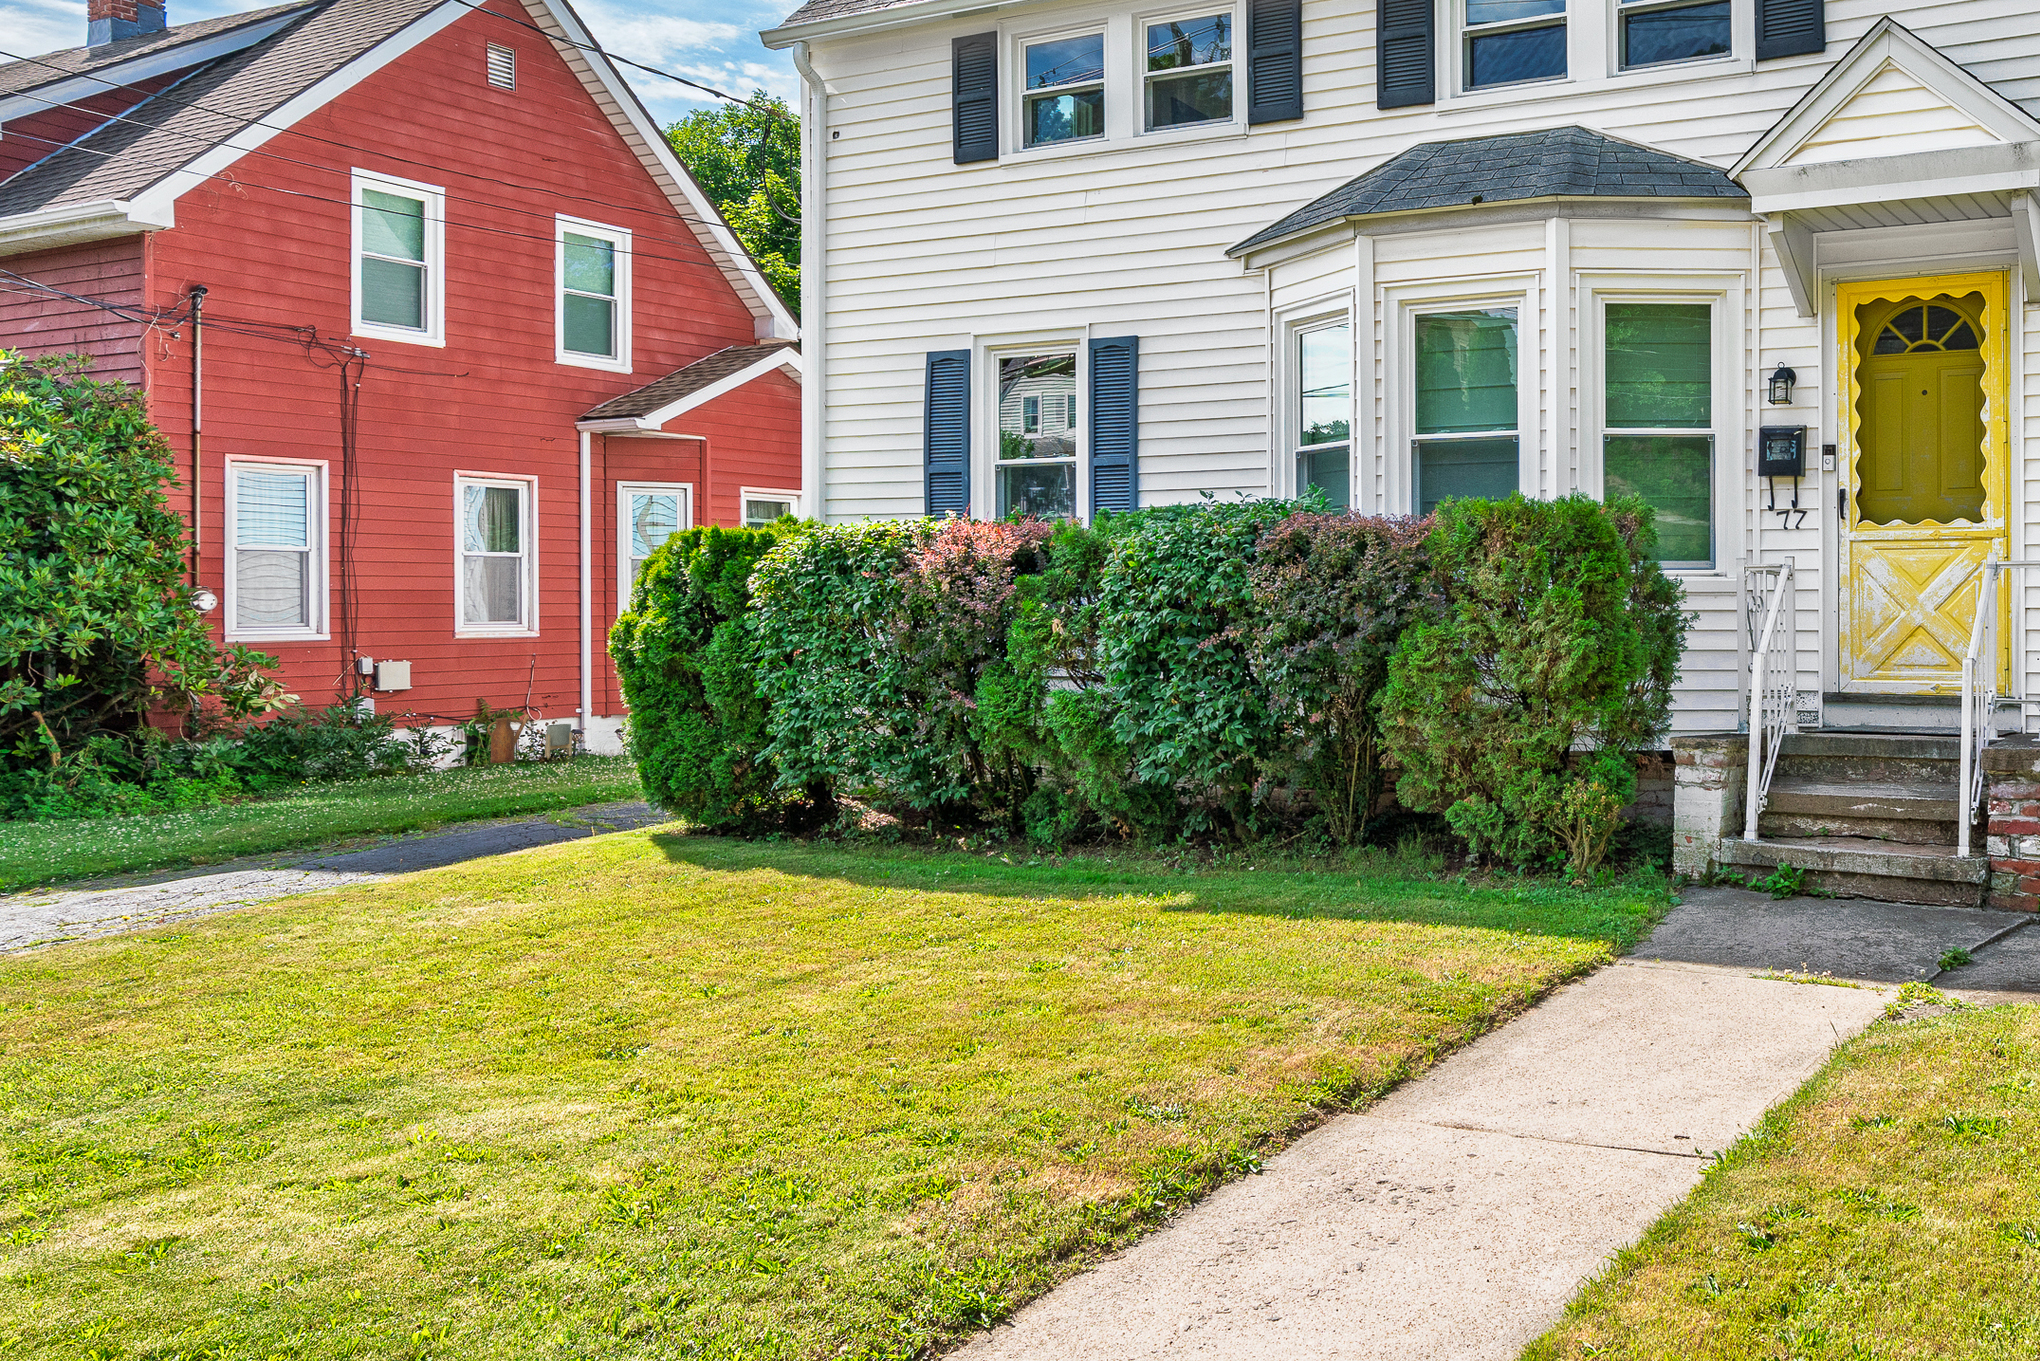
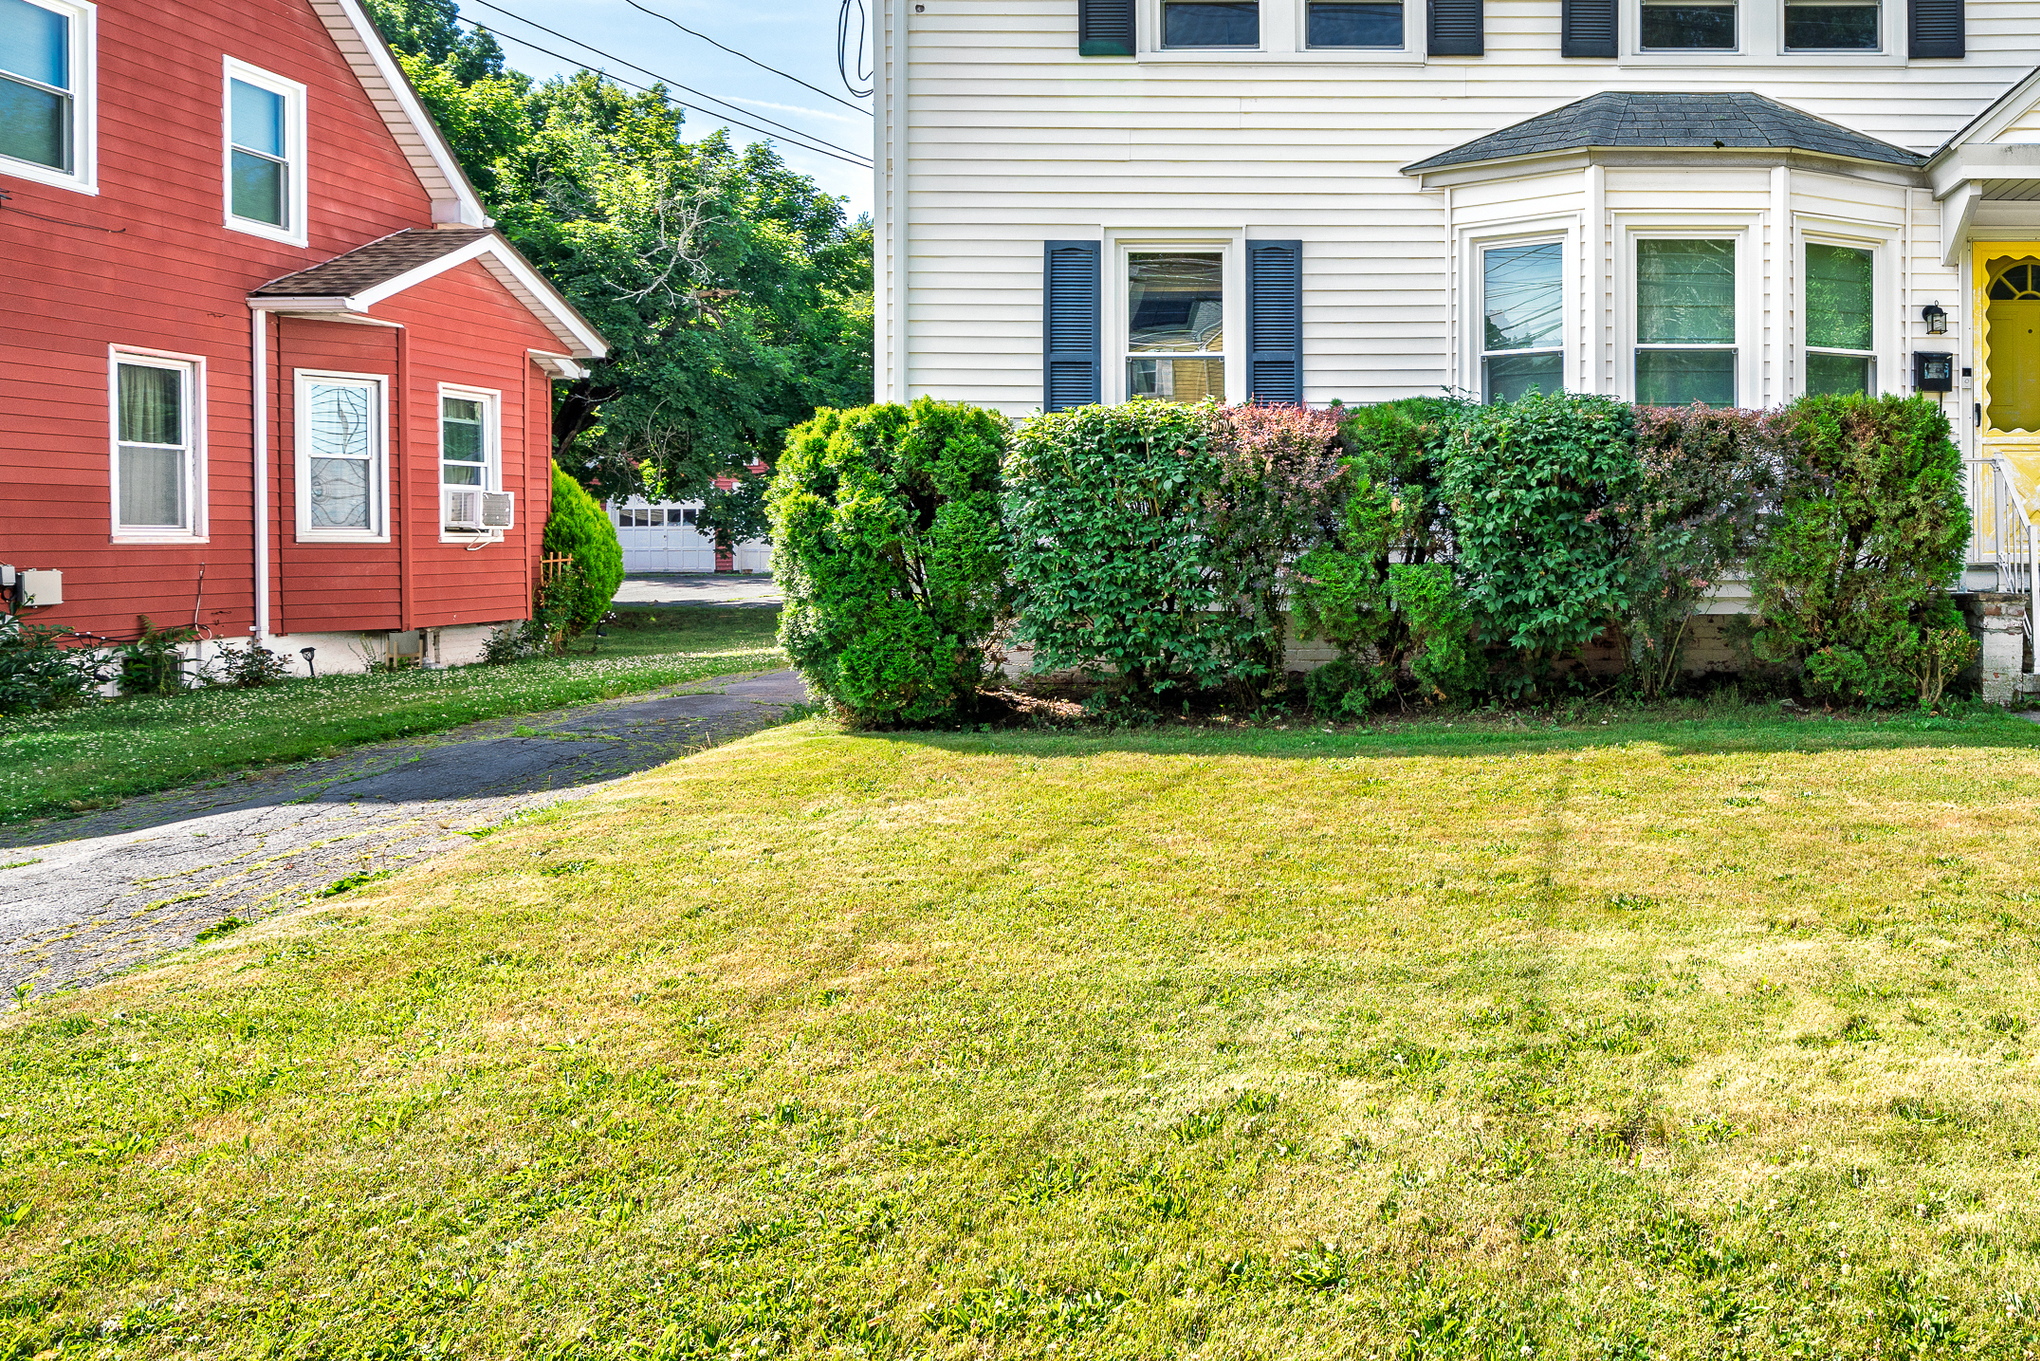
watering can: present [487,714,529,763] -> none [327,619,372,672]

